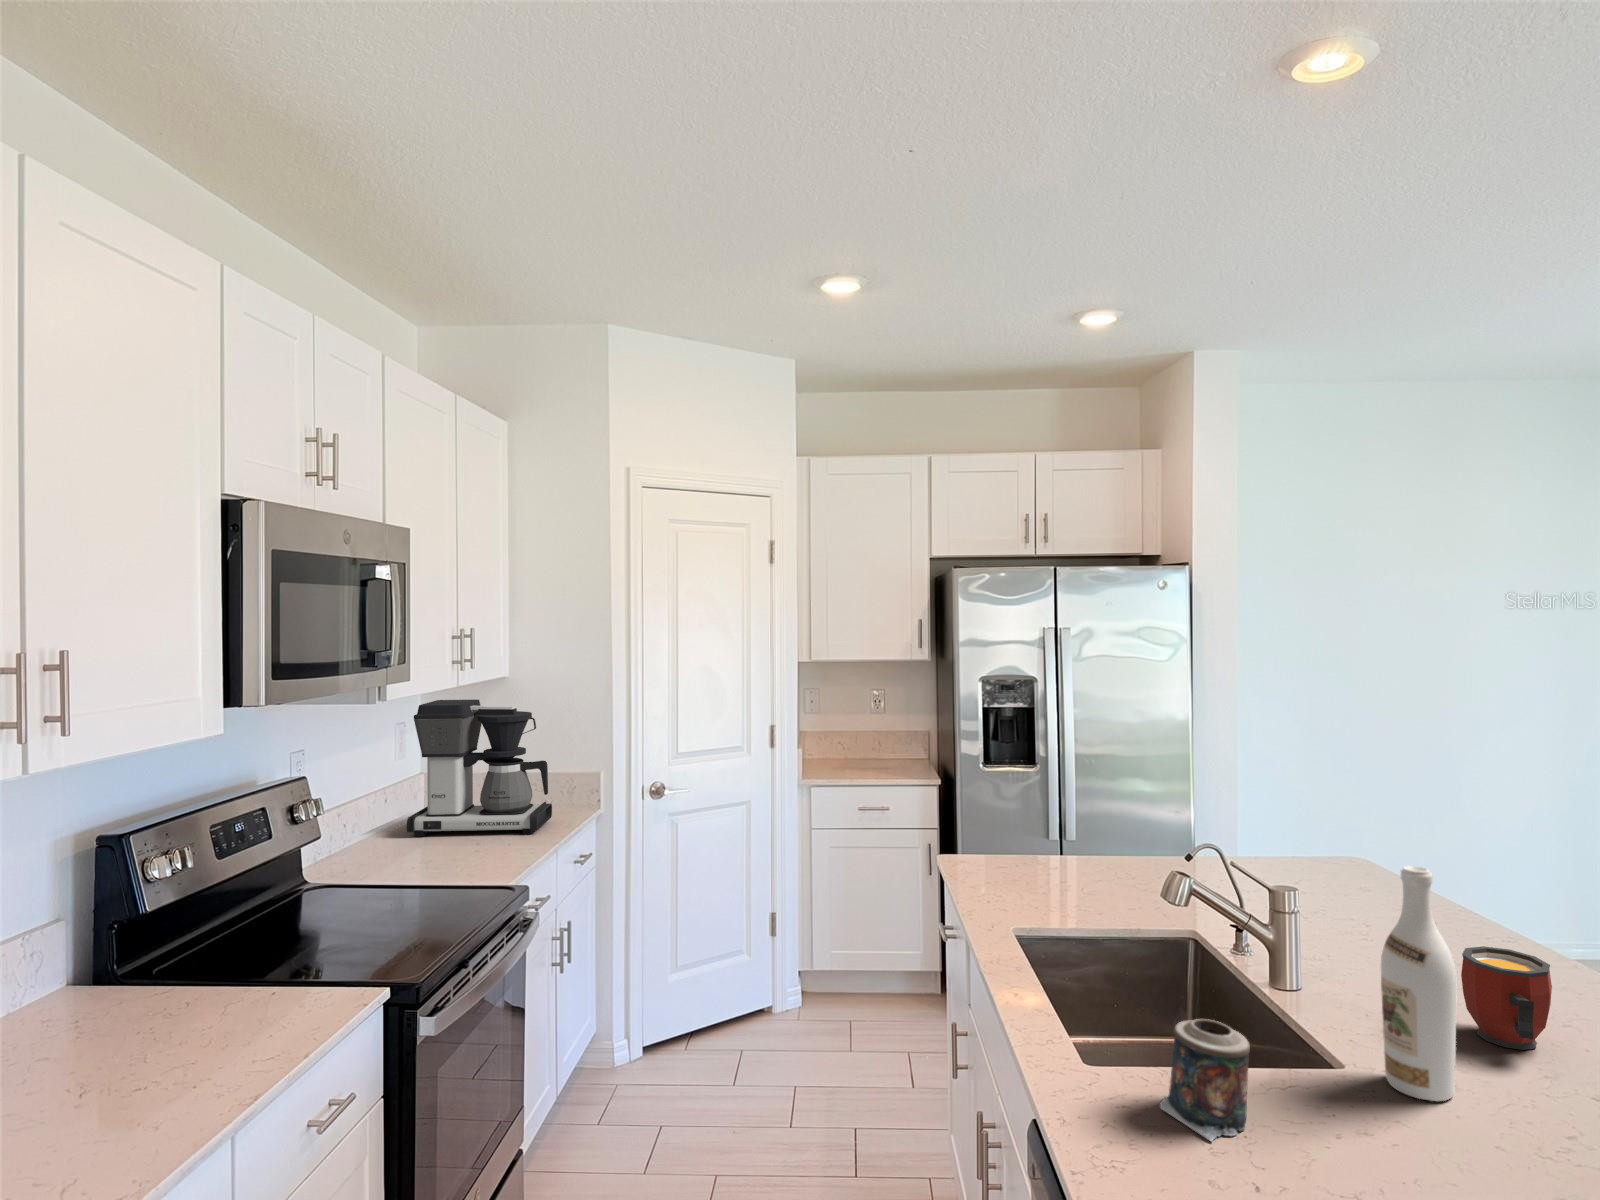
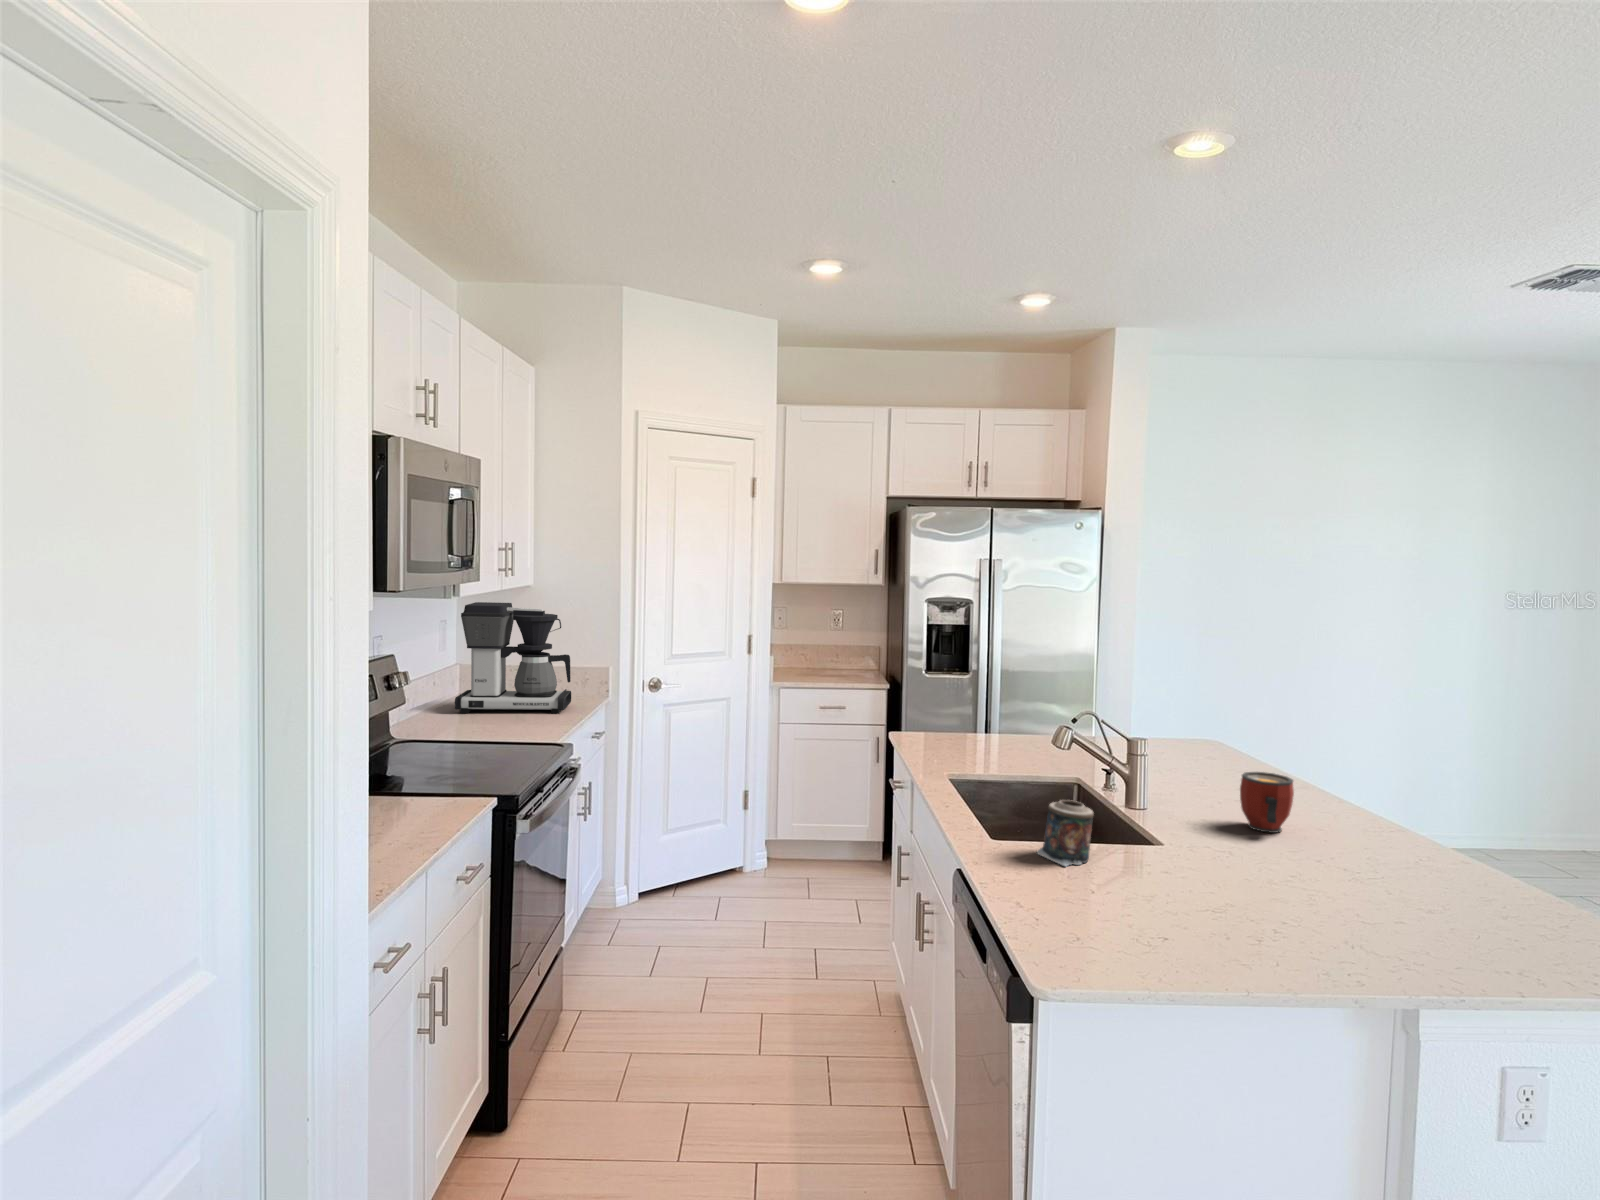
wine bottle: present [1381,866,1457,1101] -> none [1180,709,1225,853]

